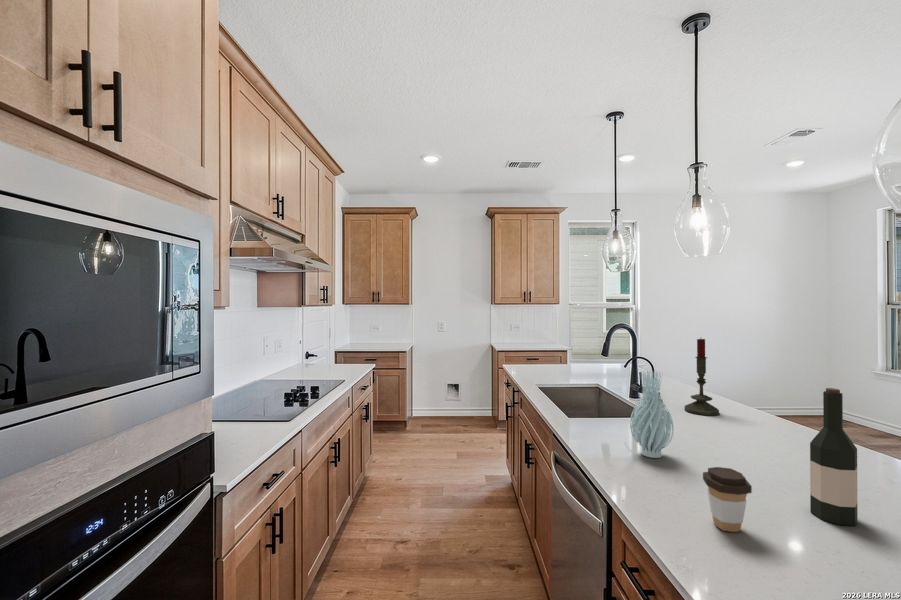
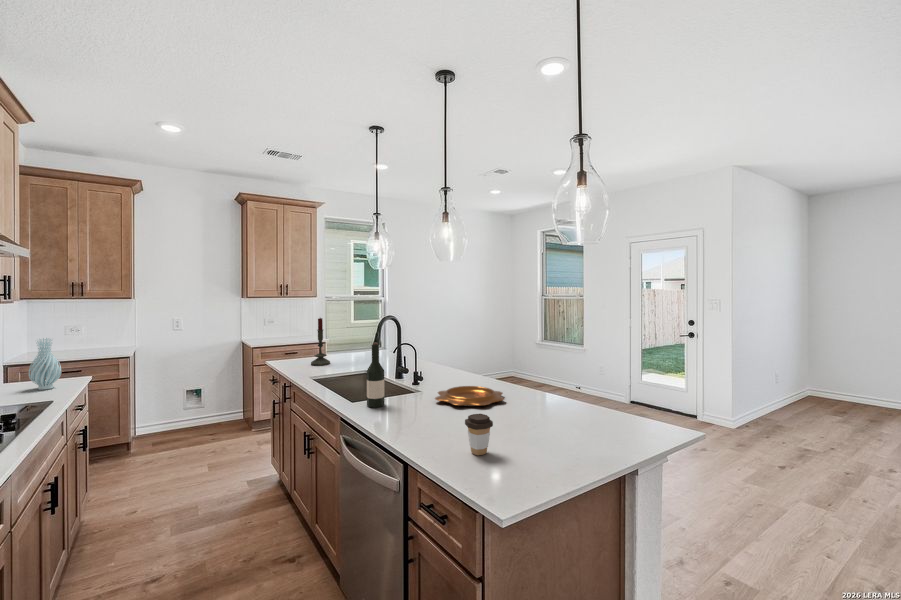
candle: present [685,339,719,416] -> present [311,318,330,366]
vase: present [630,371,674,458] -> present [29,338,61,390]
wine bottle: present [810,388,858,526] -> present [367,343,385,408]
decorative bowl: none [674,420,791,454] -> present [435,386,504,407]

